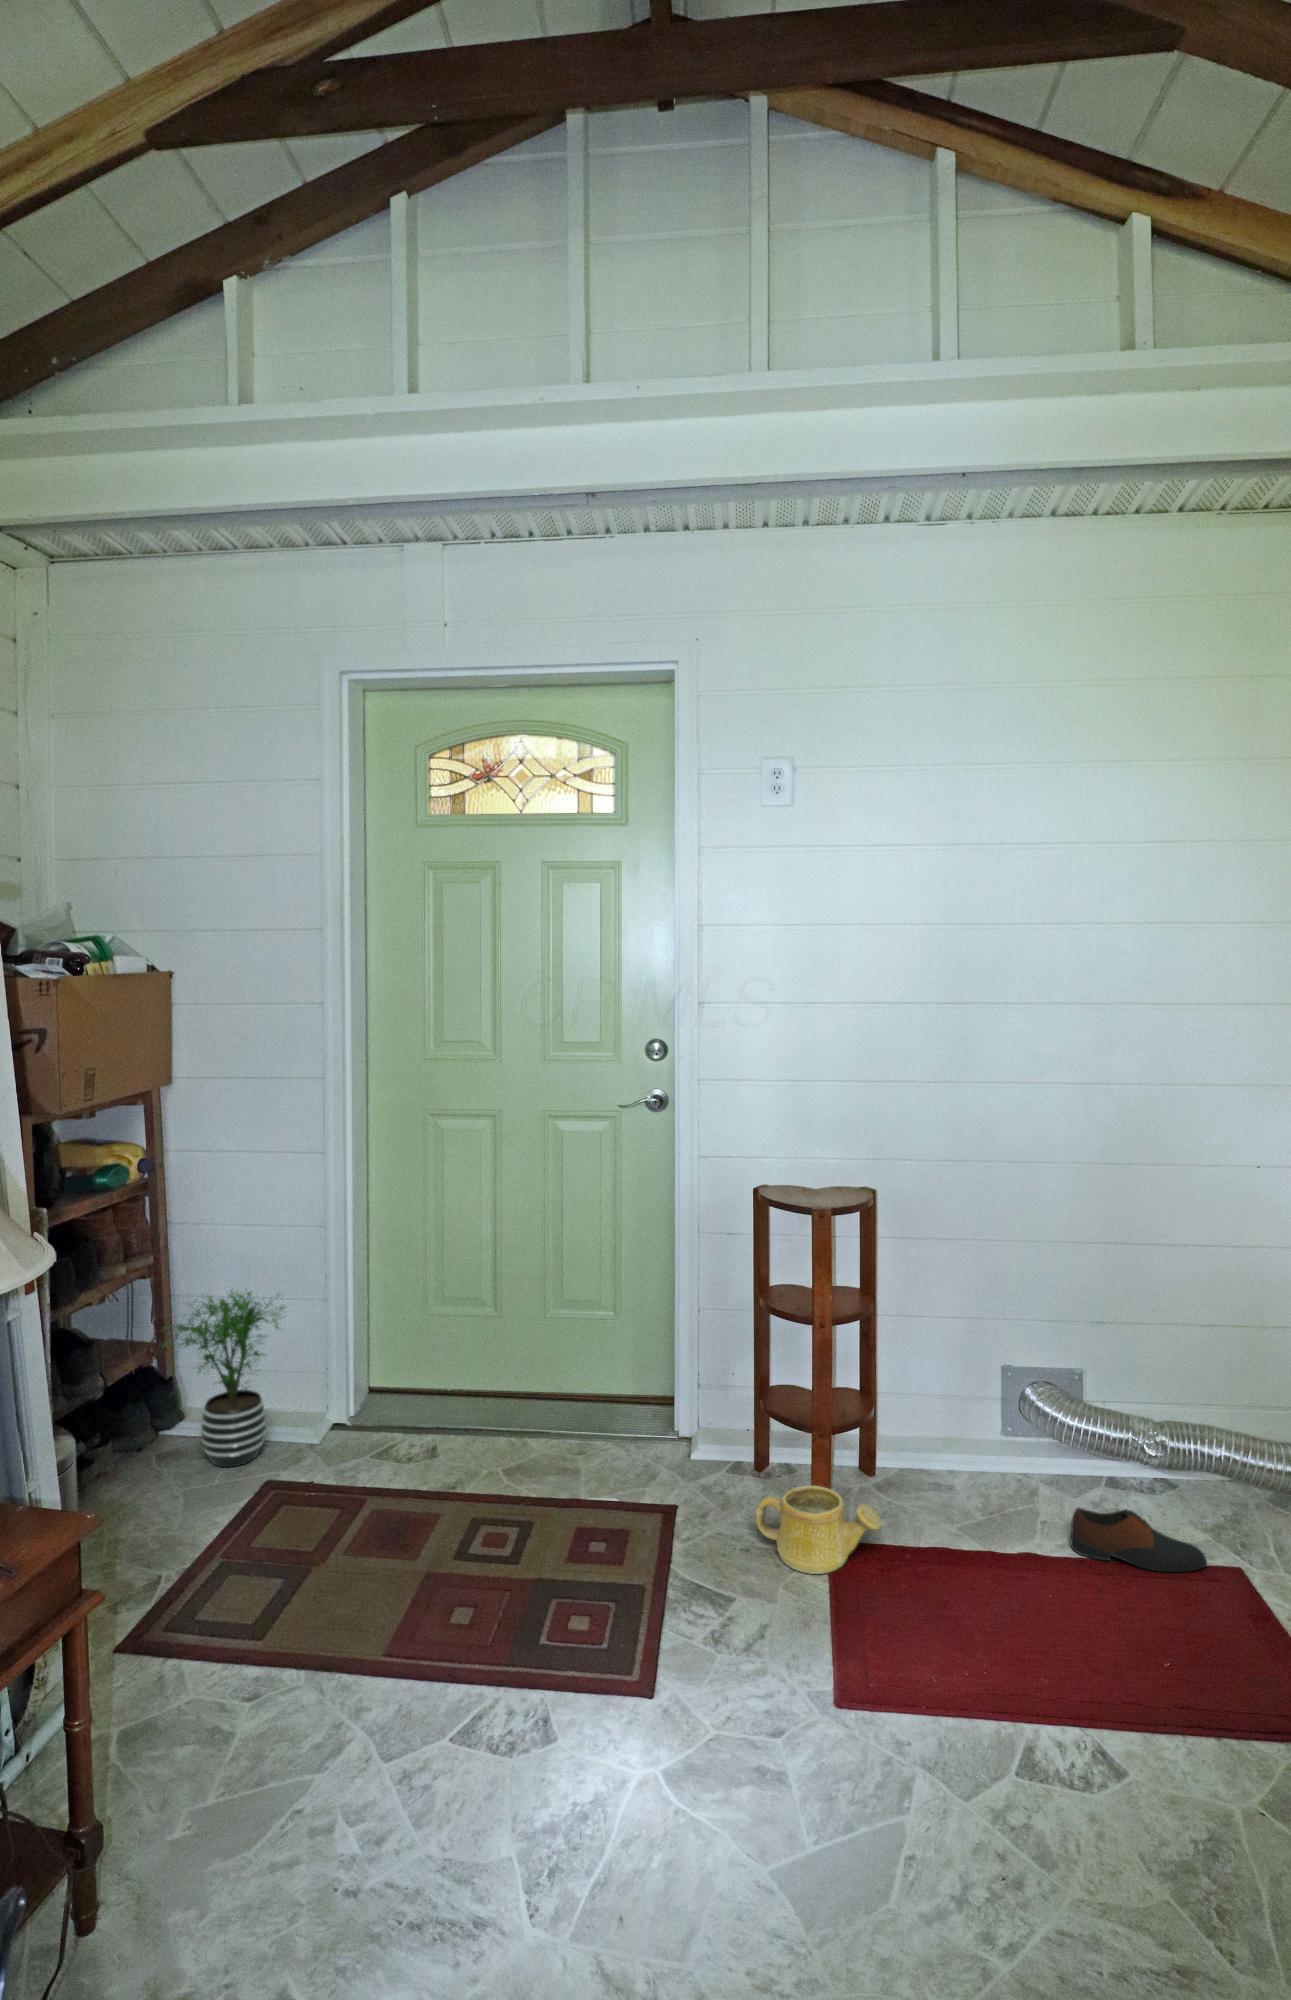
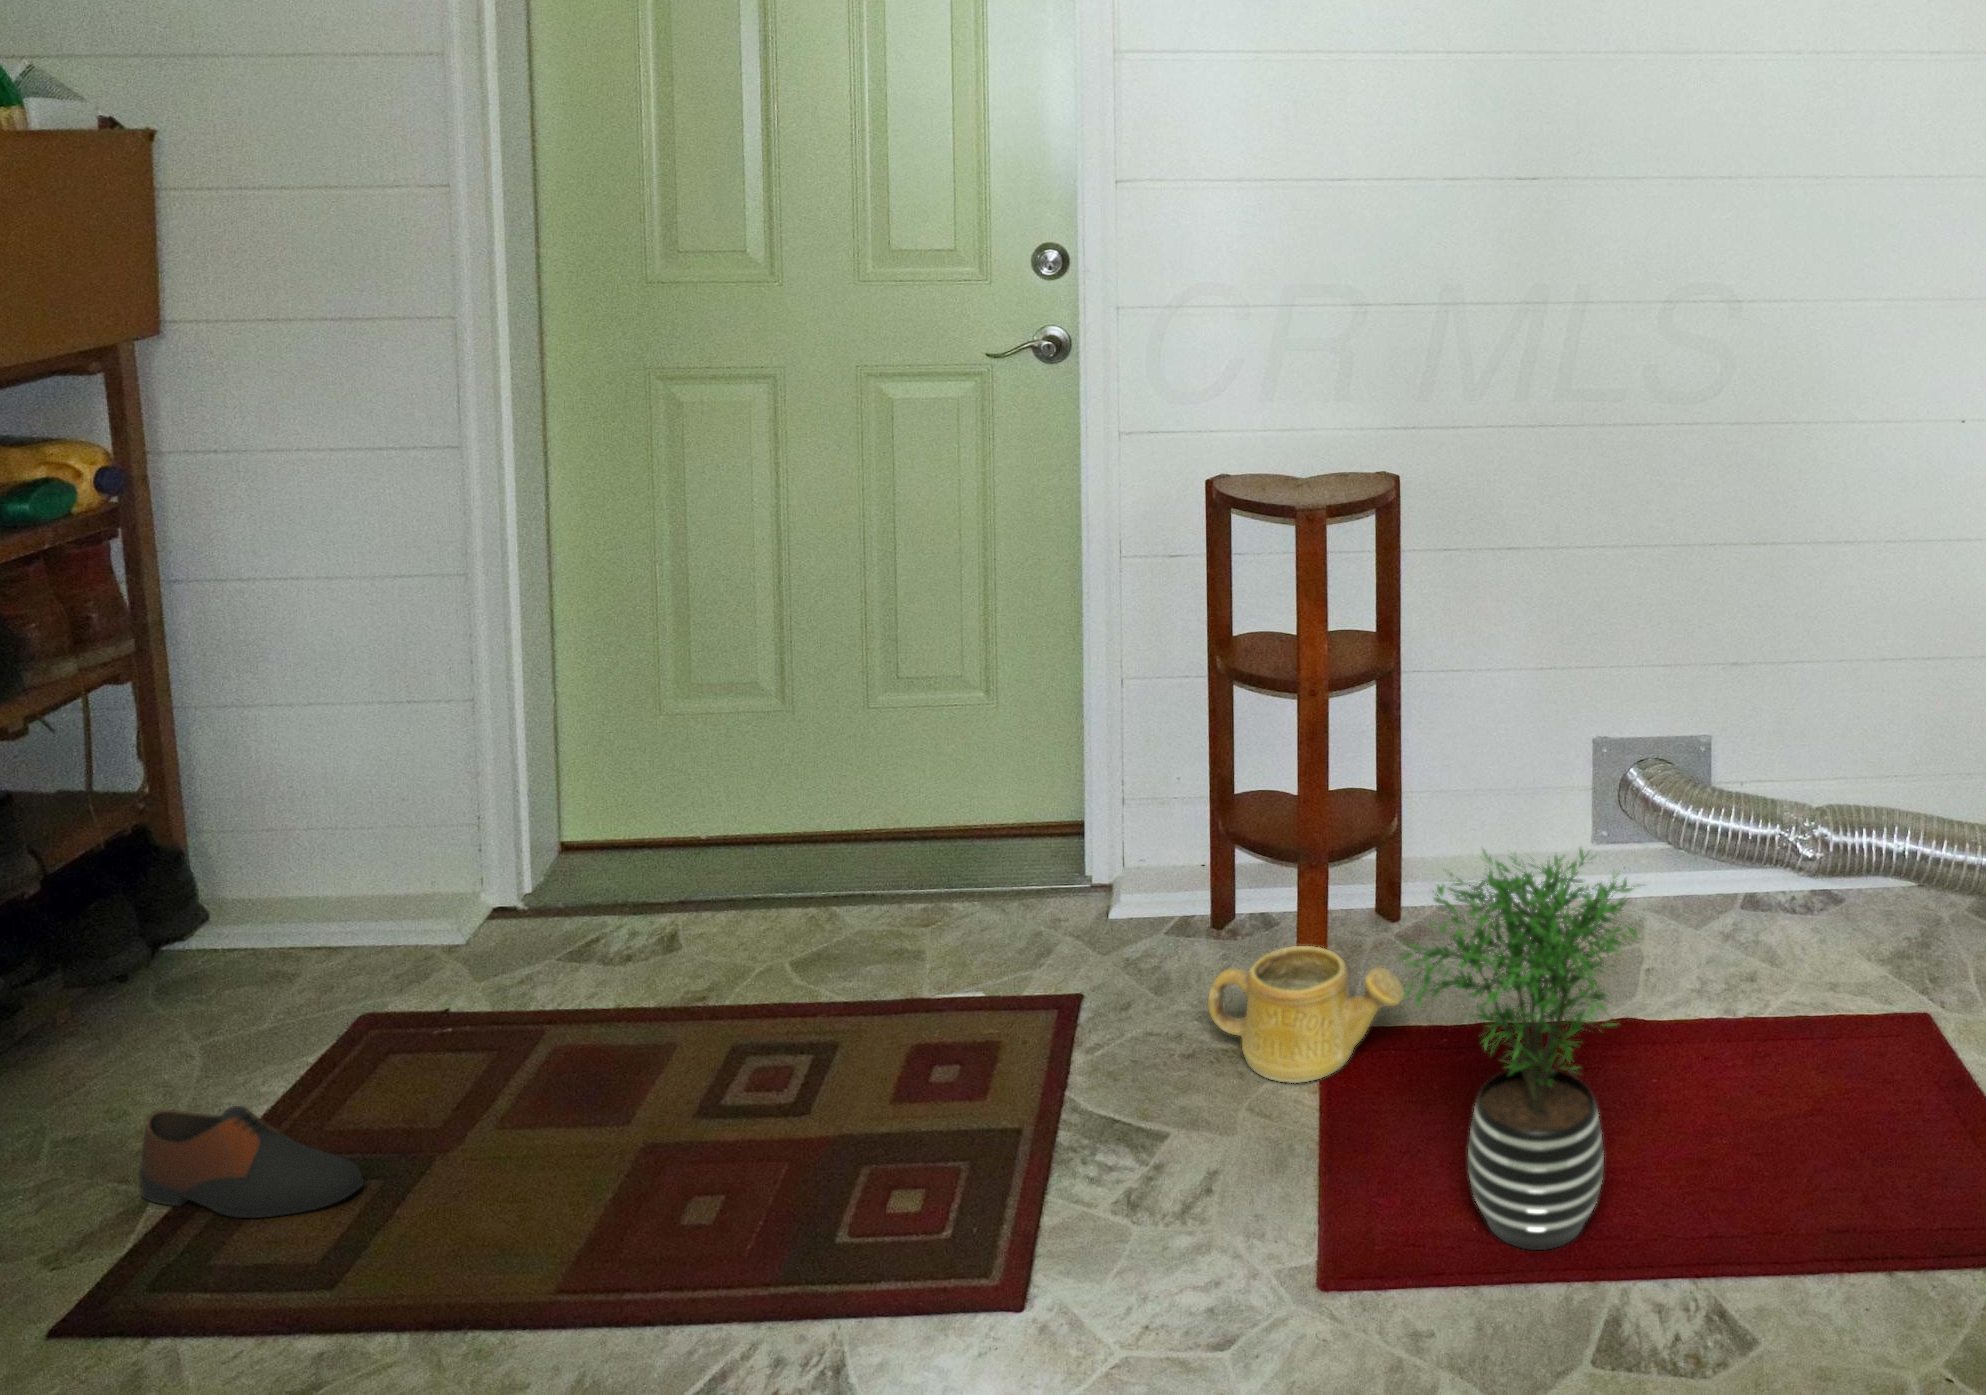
potted plant: present [163,1290,285,1467] -> present [1399,849,1639,1250]
shoe: present [1071,1508,1207,1572] -> present [140,1106,364,1218]

